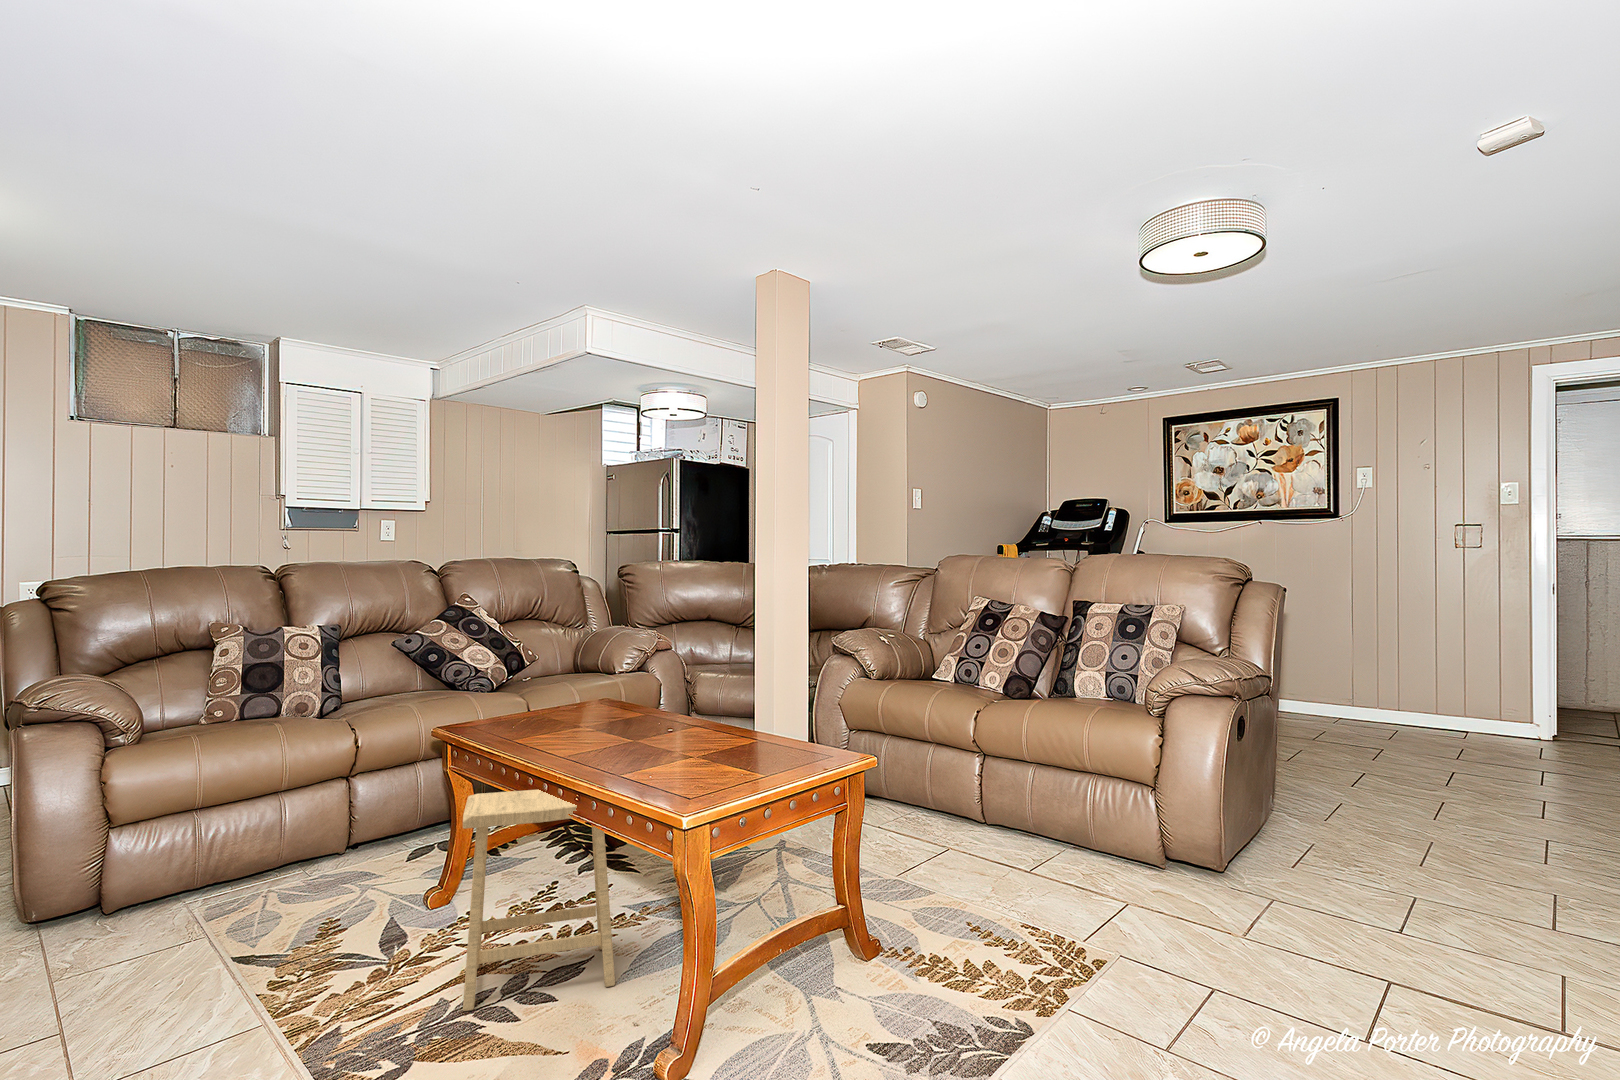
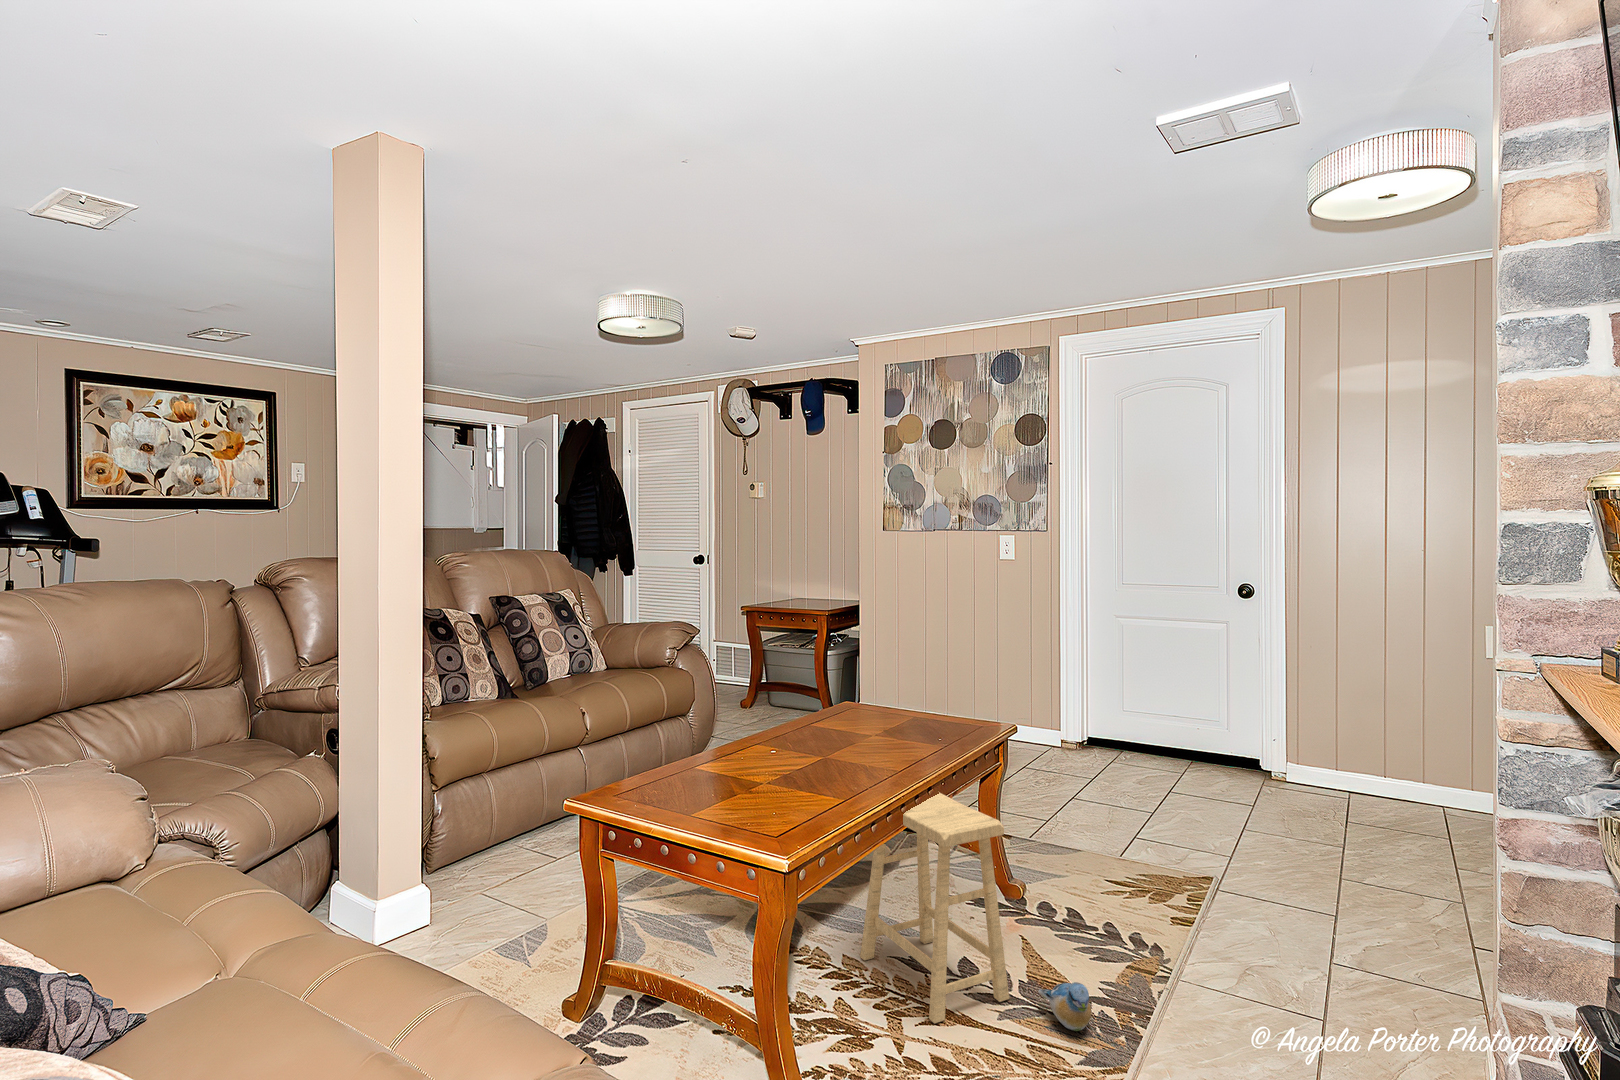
plush toy: none [356,984,434,1043] -> present [1039,982,1091,1031]

